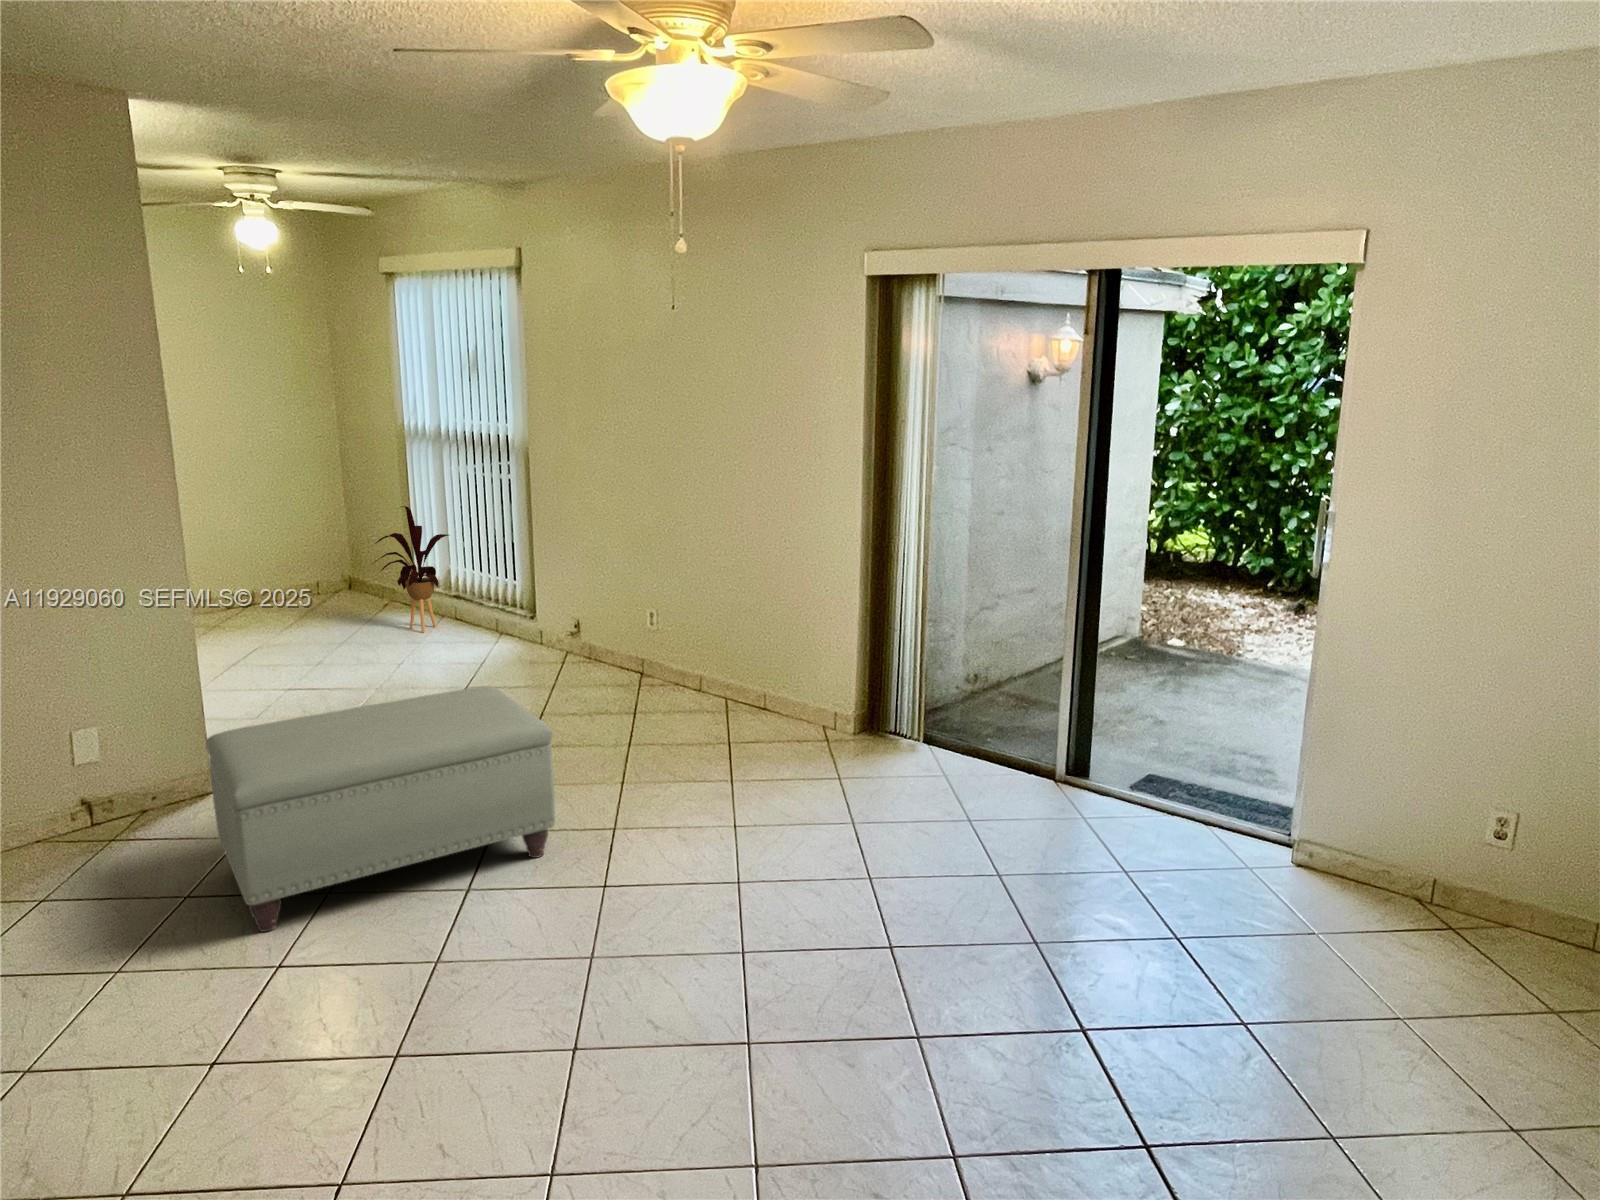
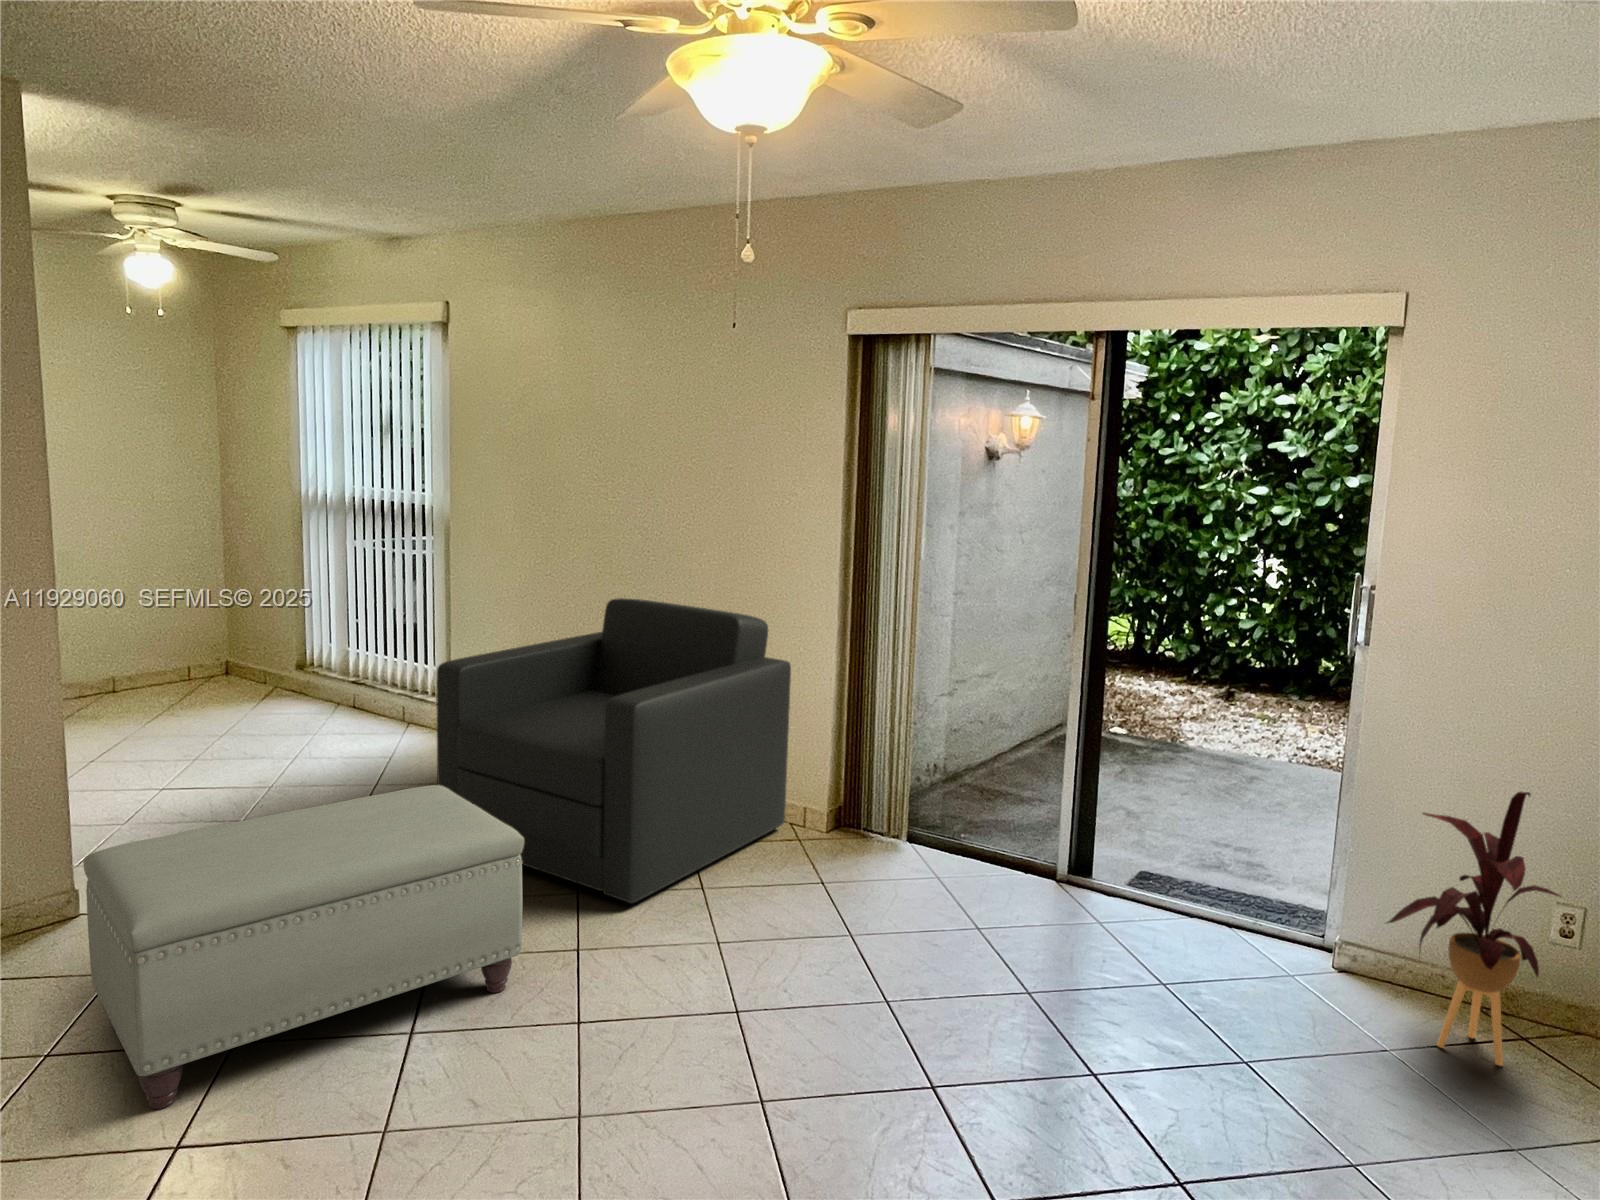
house plant: present [375,506,449,632] -> present [1388,792,1561,1066]
armchair: none [501,522,817,790] -> present [436,598,791,903]

